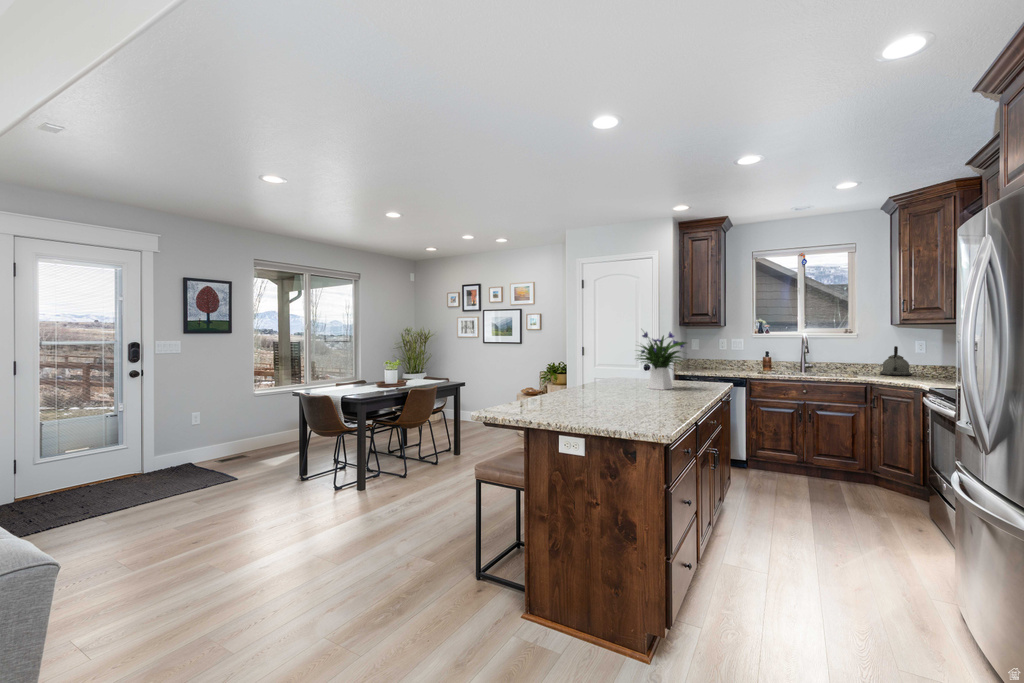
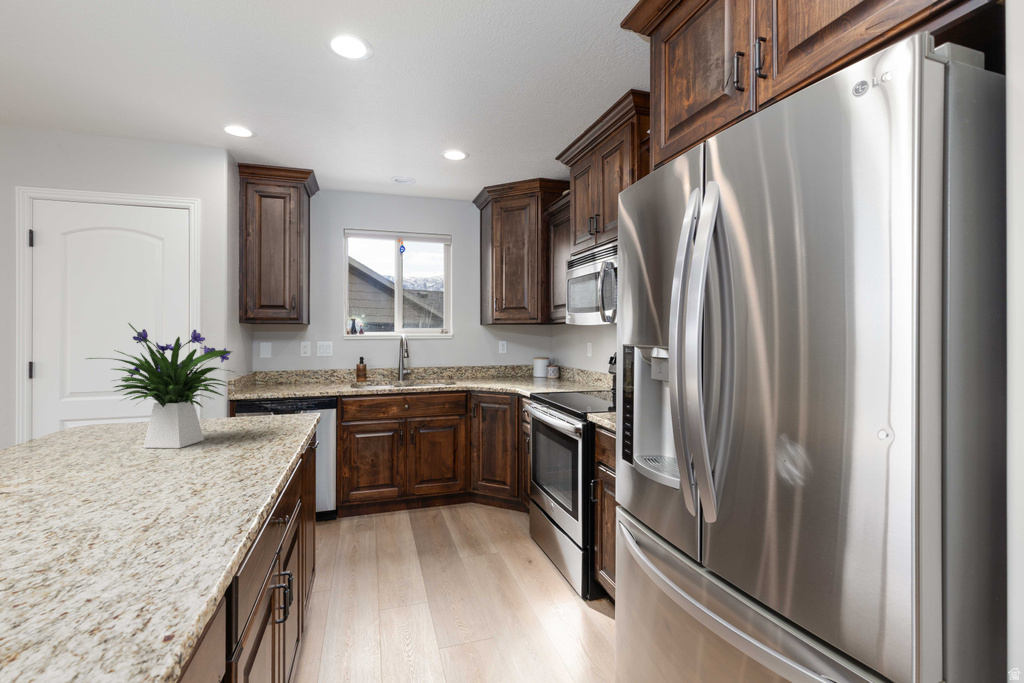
kettle: present [880,346,912,376] -> none [473,348,499,379]

